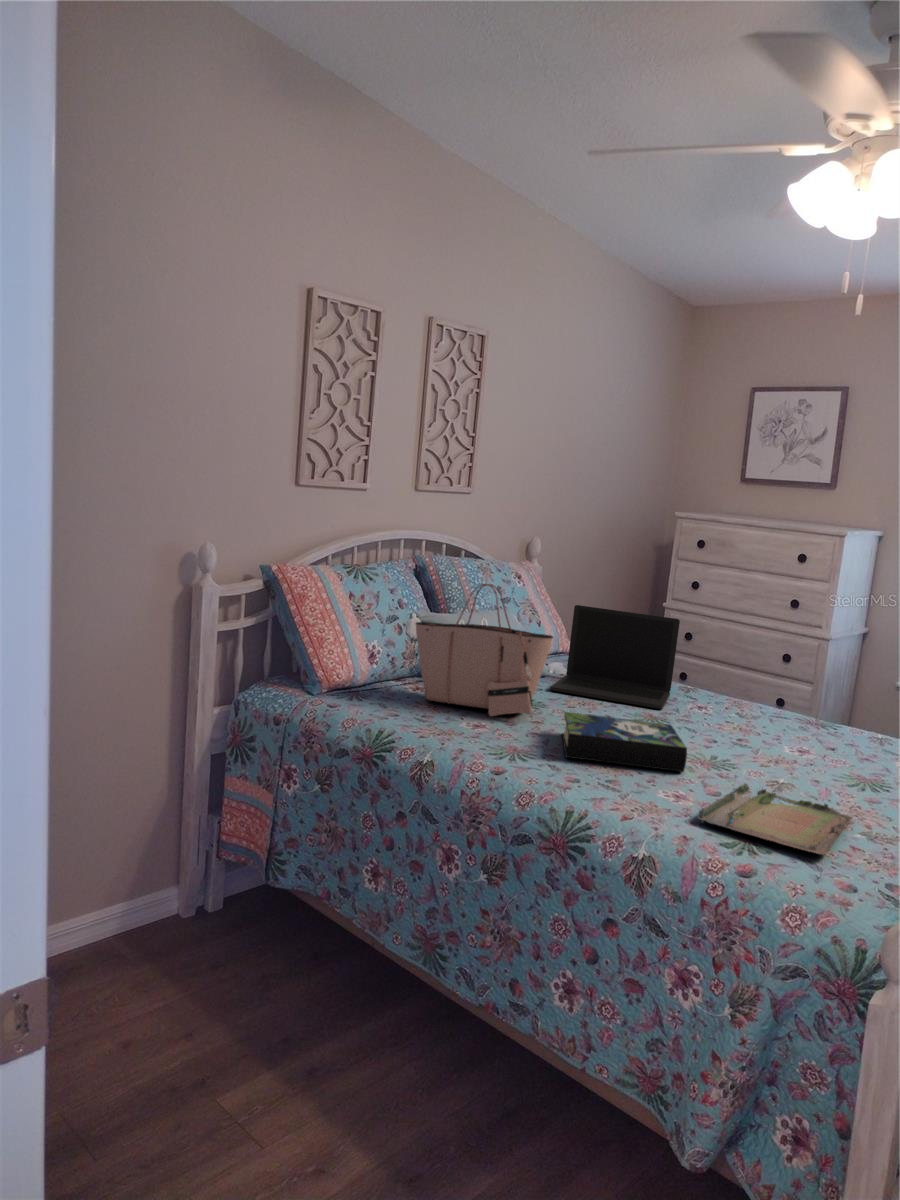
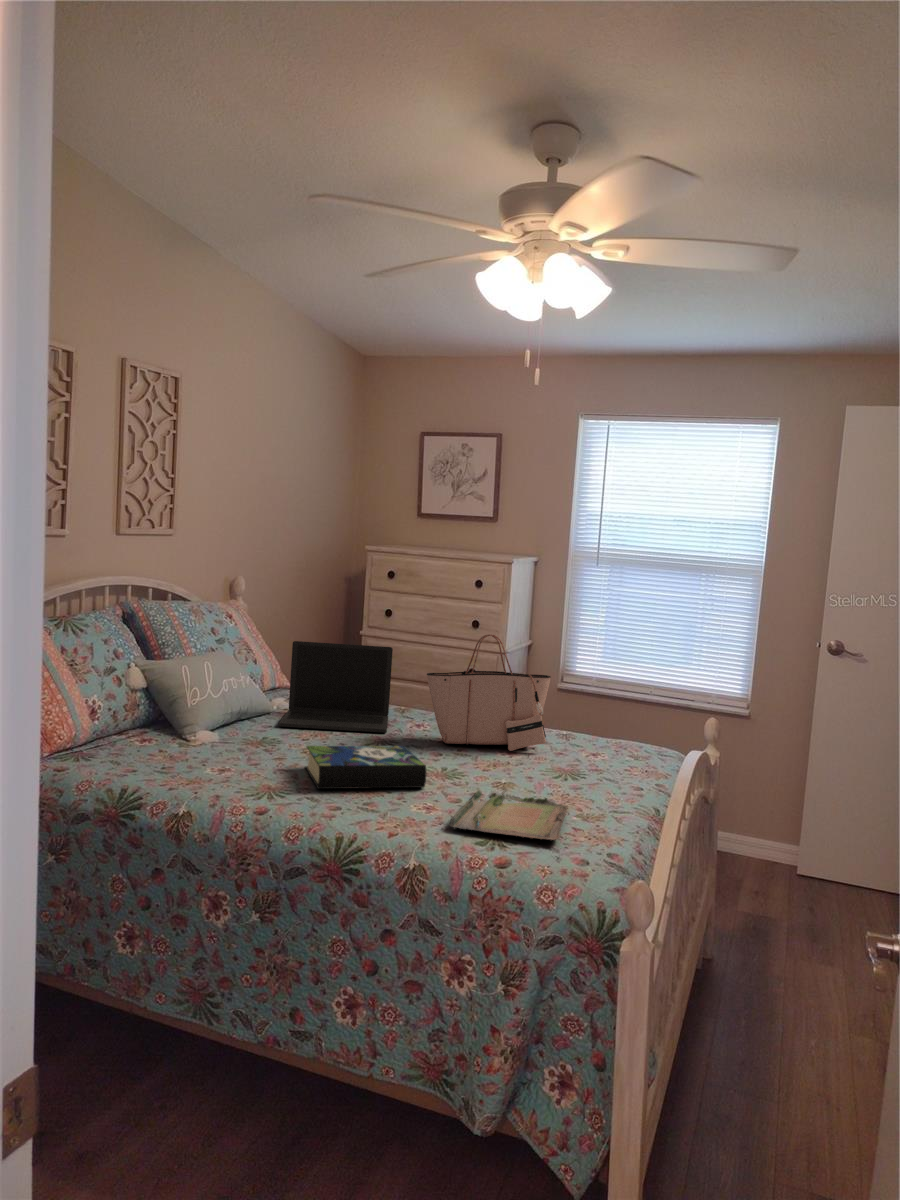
tote bag: present [416,584,553,716] -> present [427,634,551,751]

